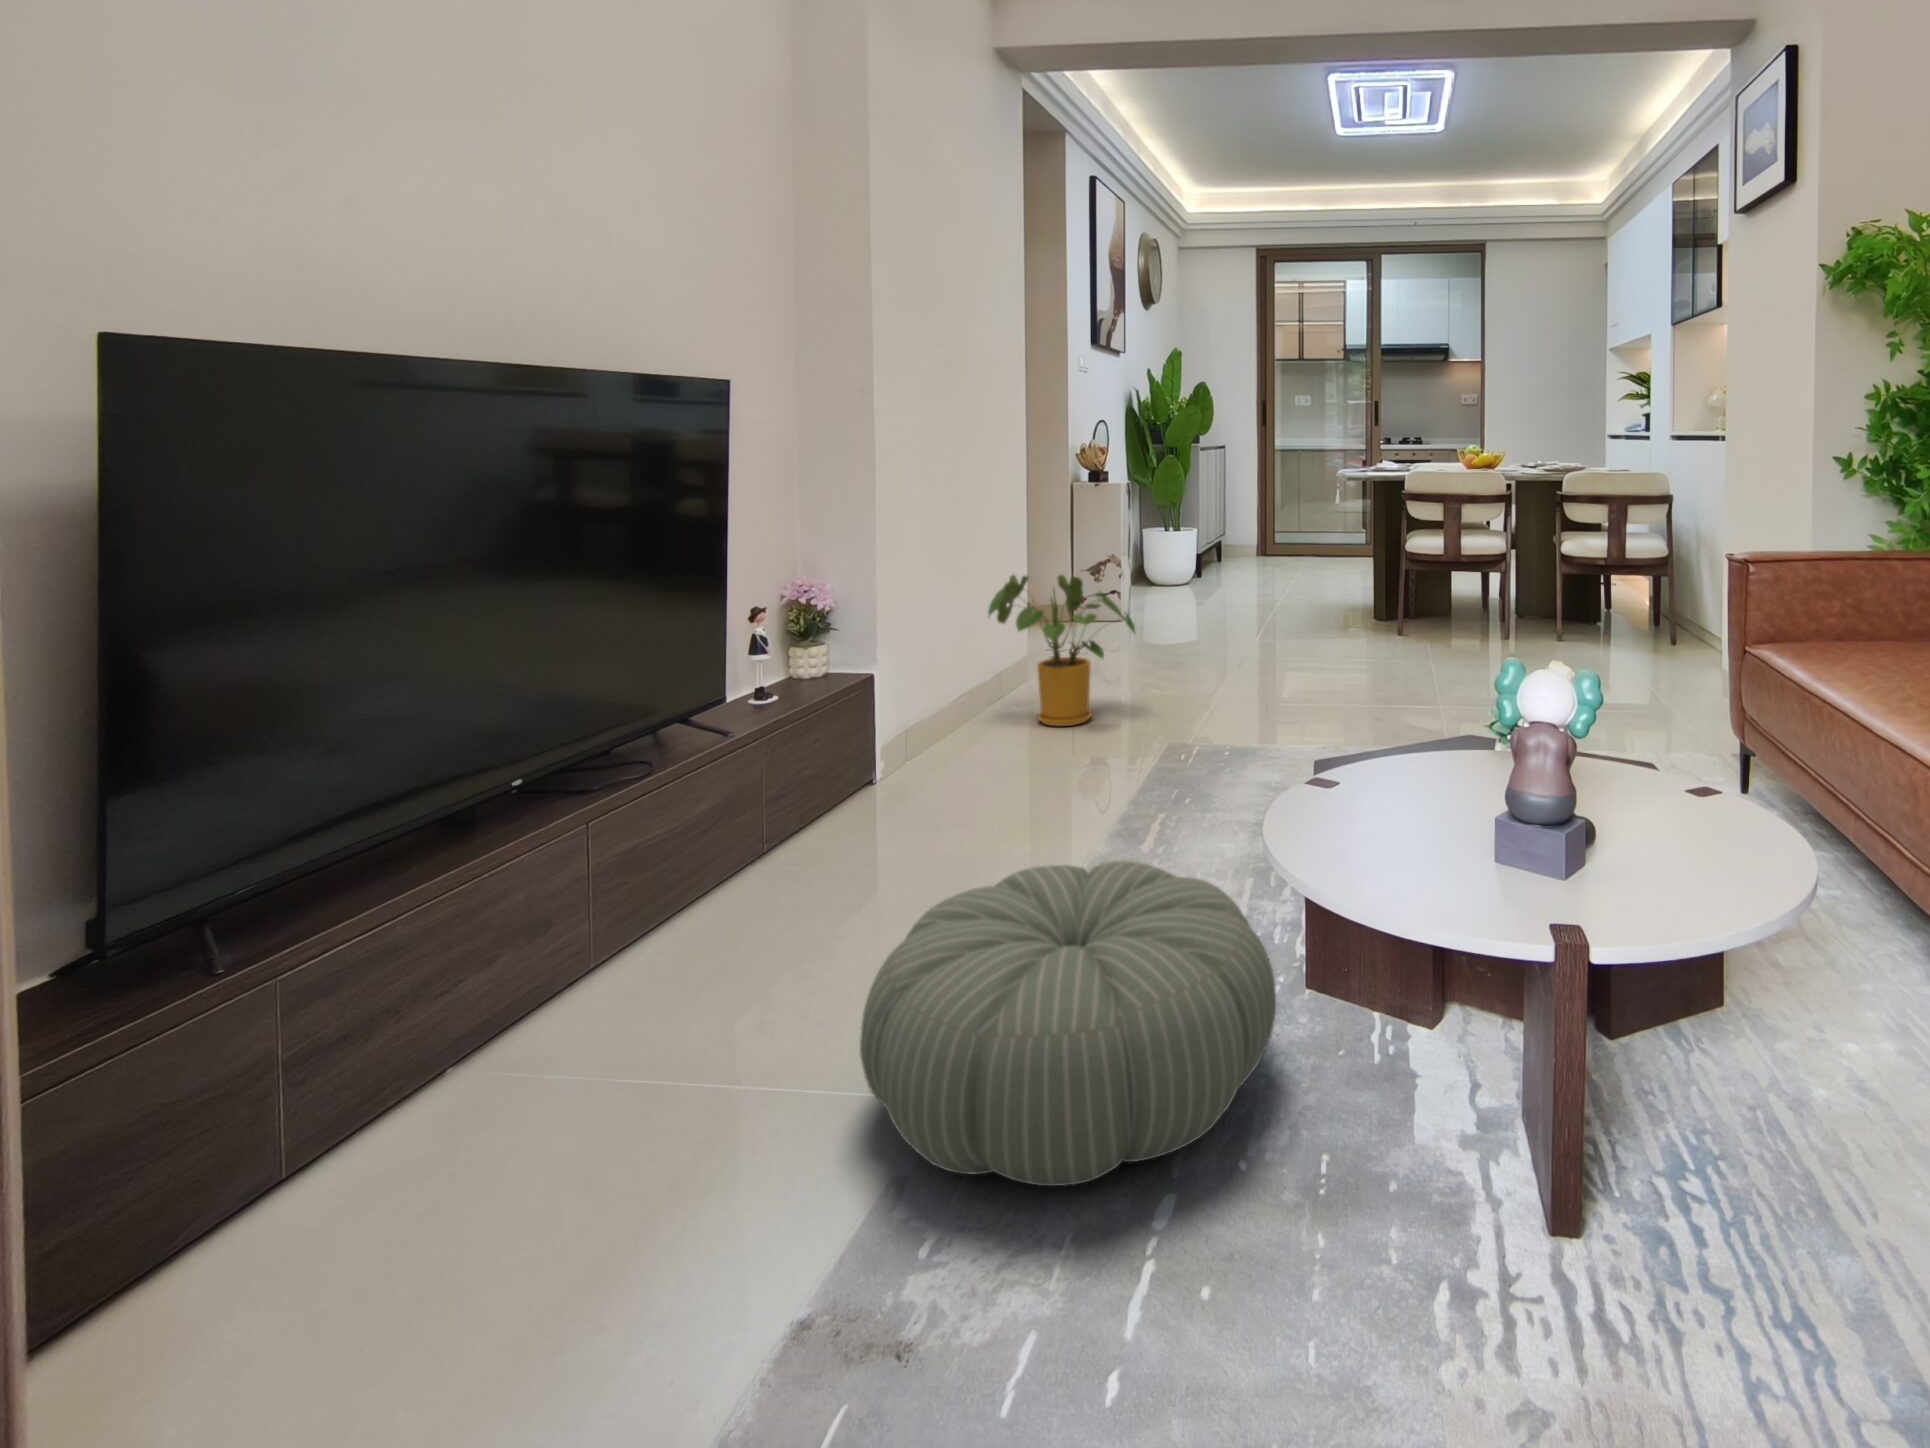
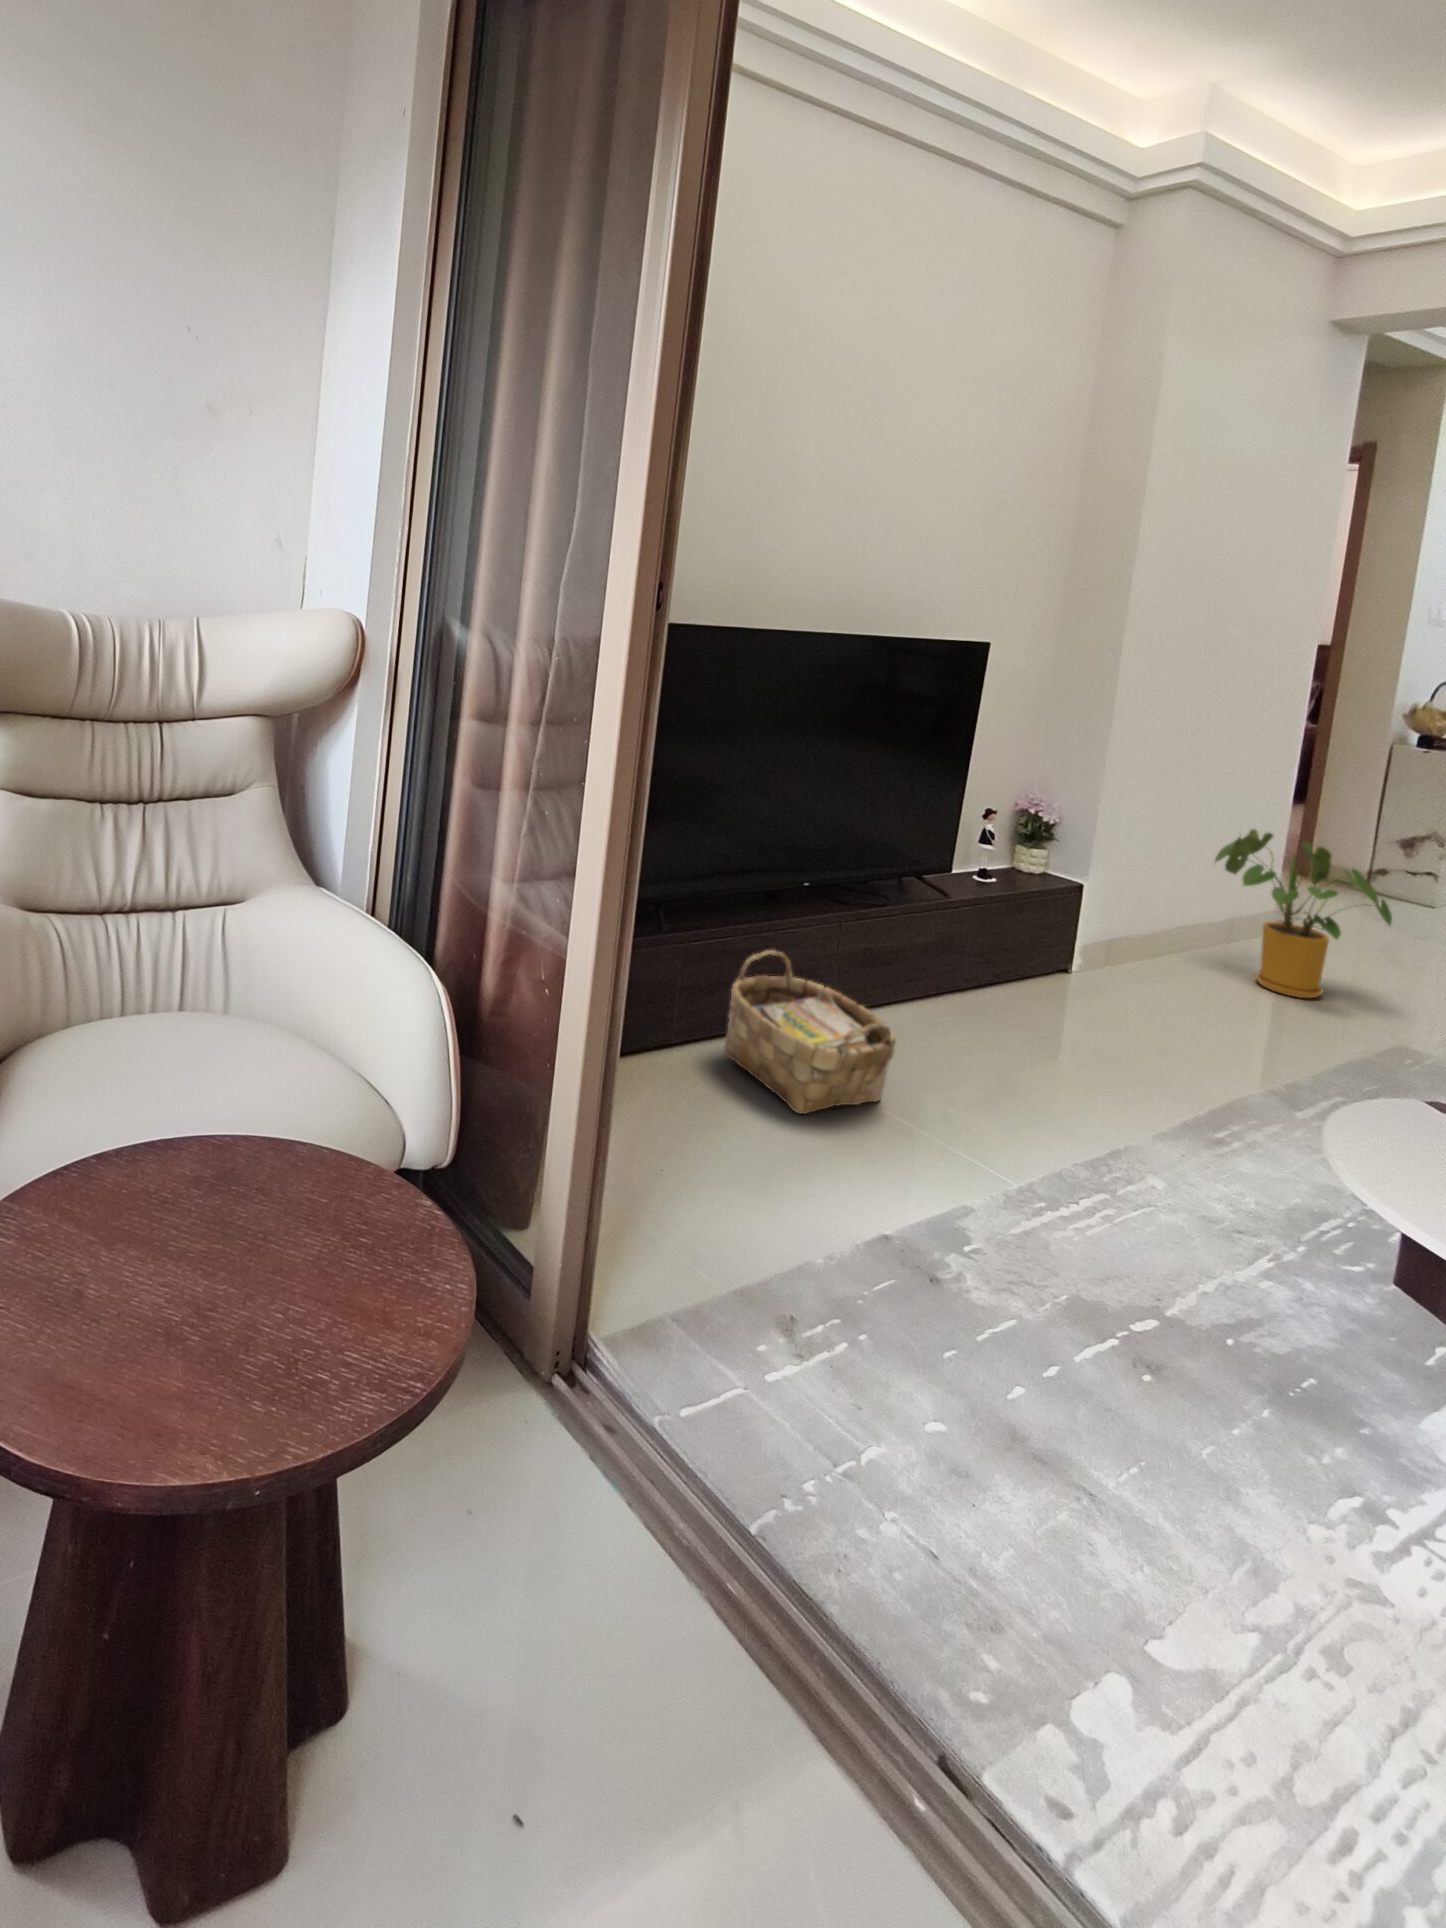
pouf: present [860,861,1276,1186] -> none [967,1058,1318,1304]
woven basket: none [373,919,717,1196] -> present [724,950,896,1114]

